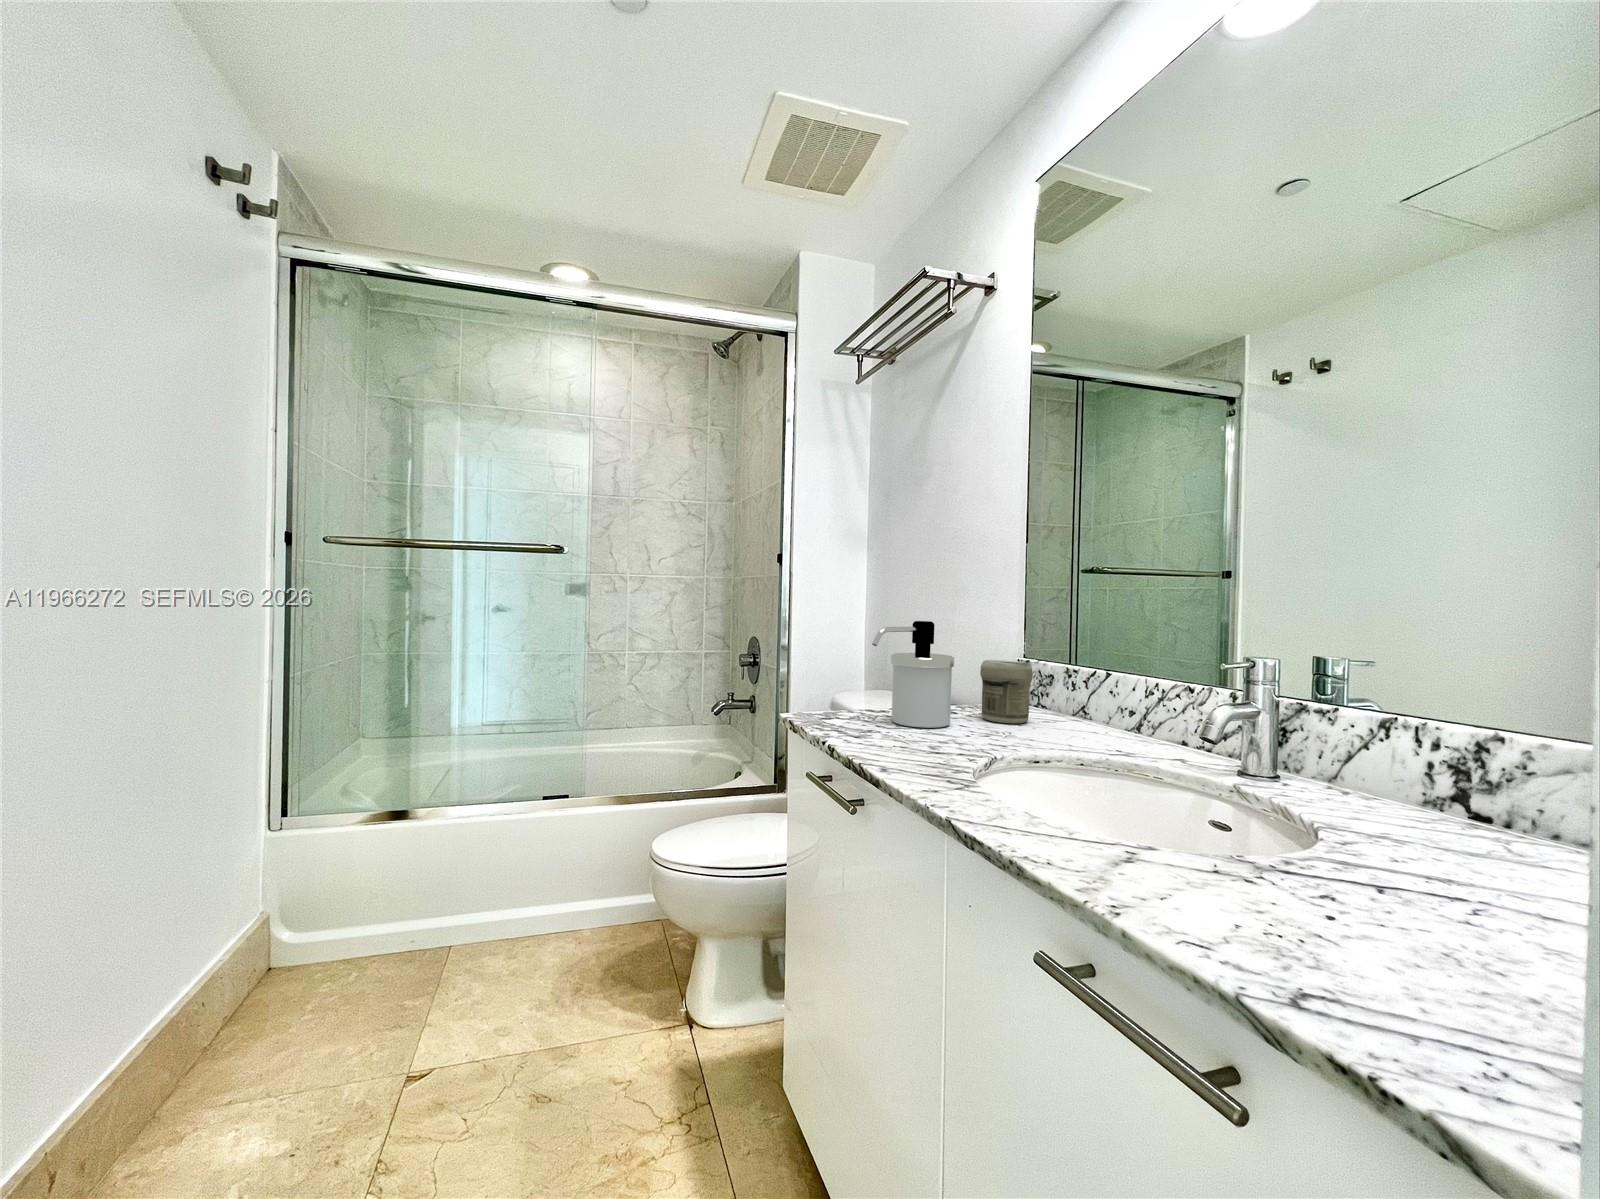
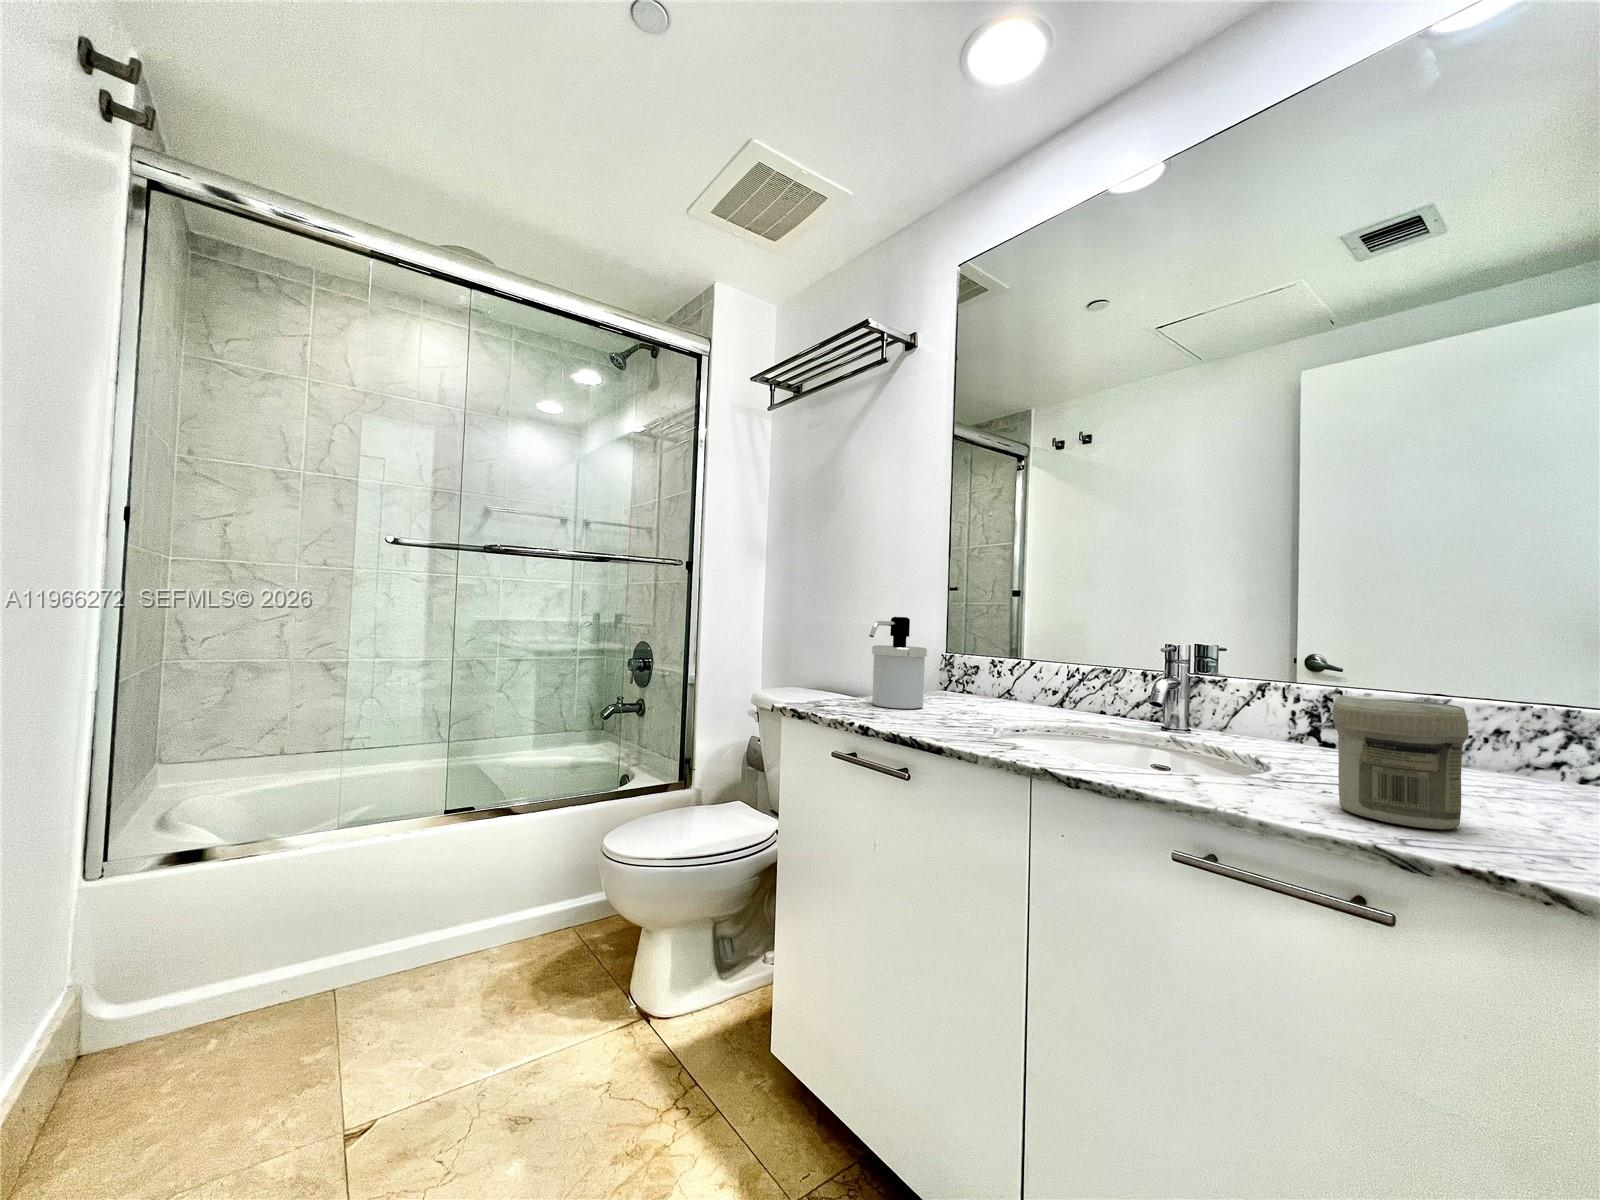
jar: present [980,660,1033,723] -> present [1332,696,1469,829]

